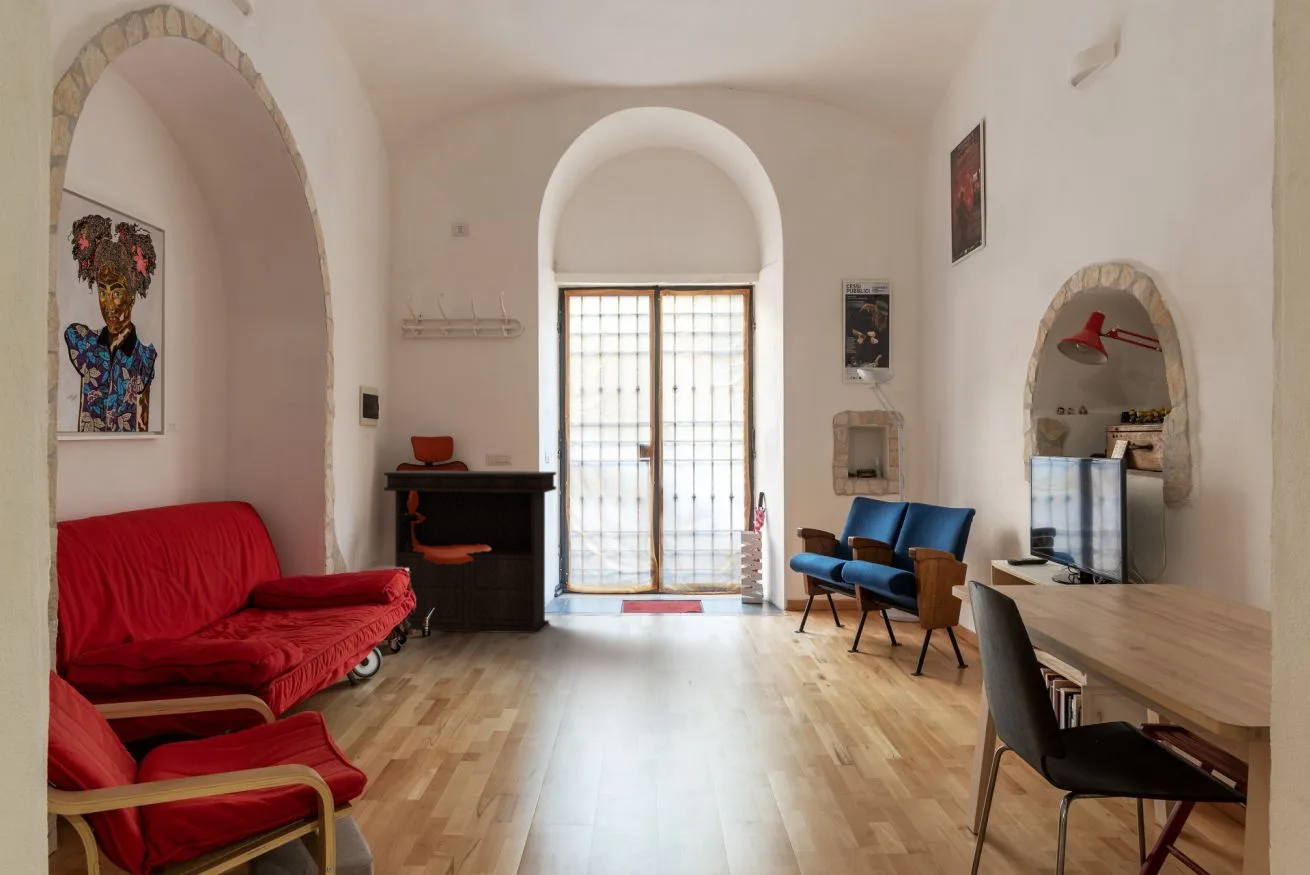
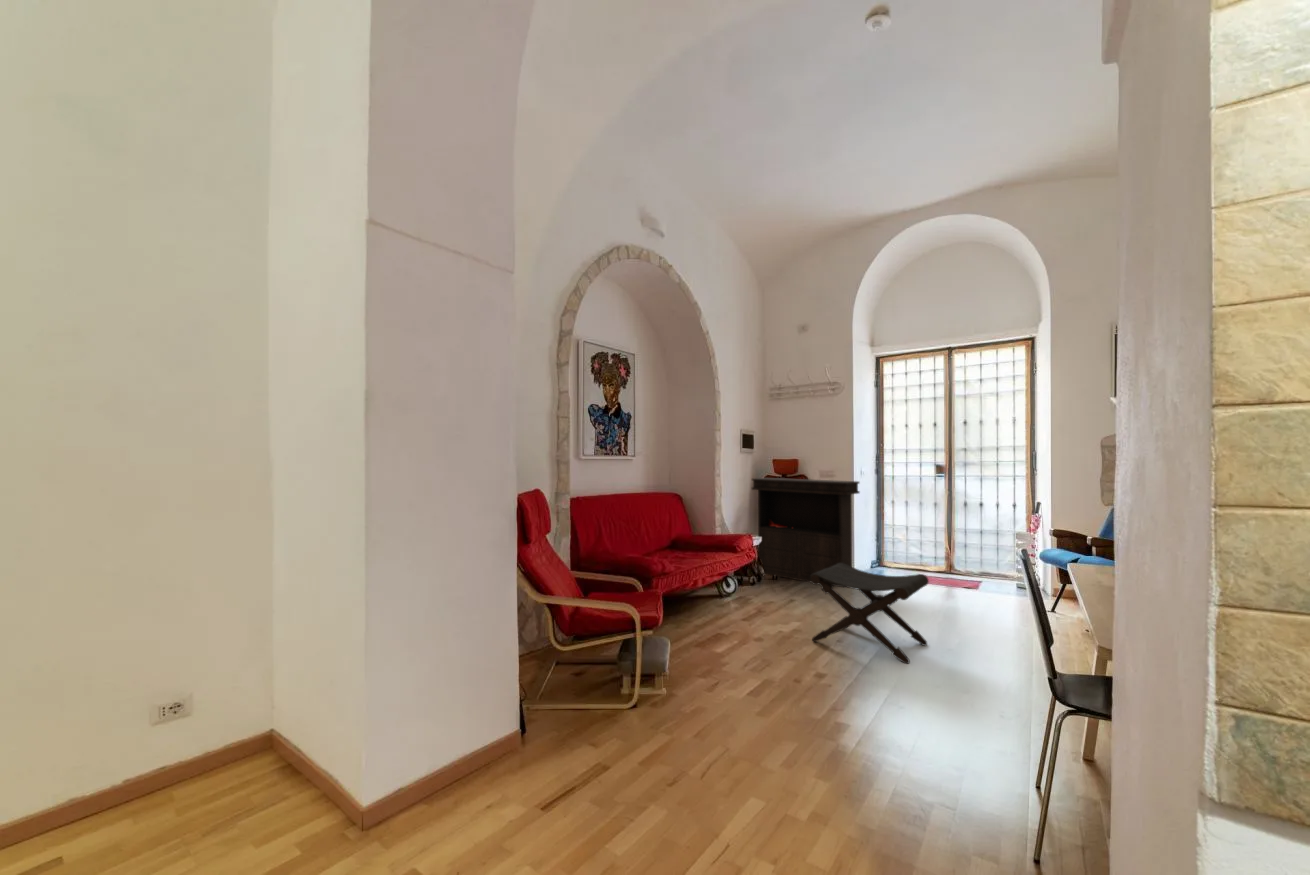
footstool: none [538,598,693,735] -> present [810,563,928,664]

